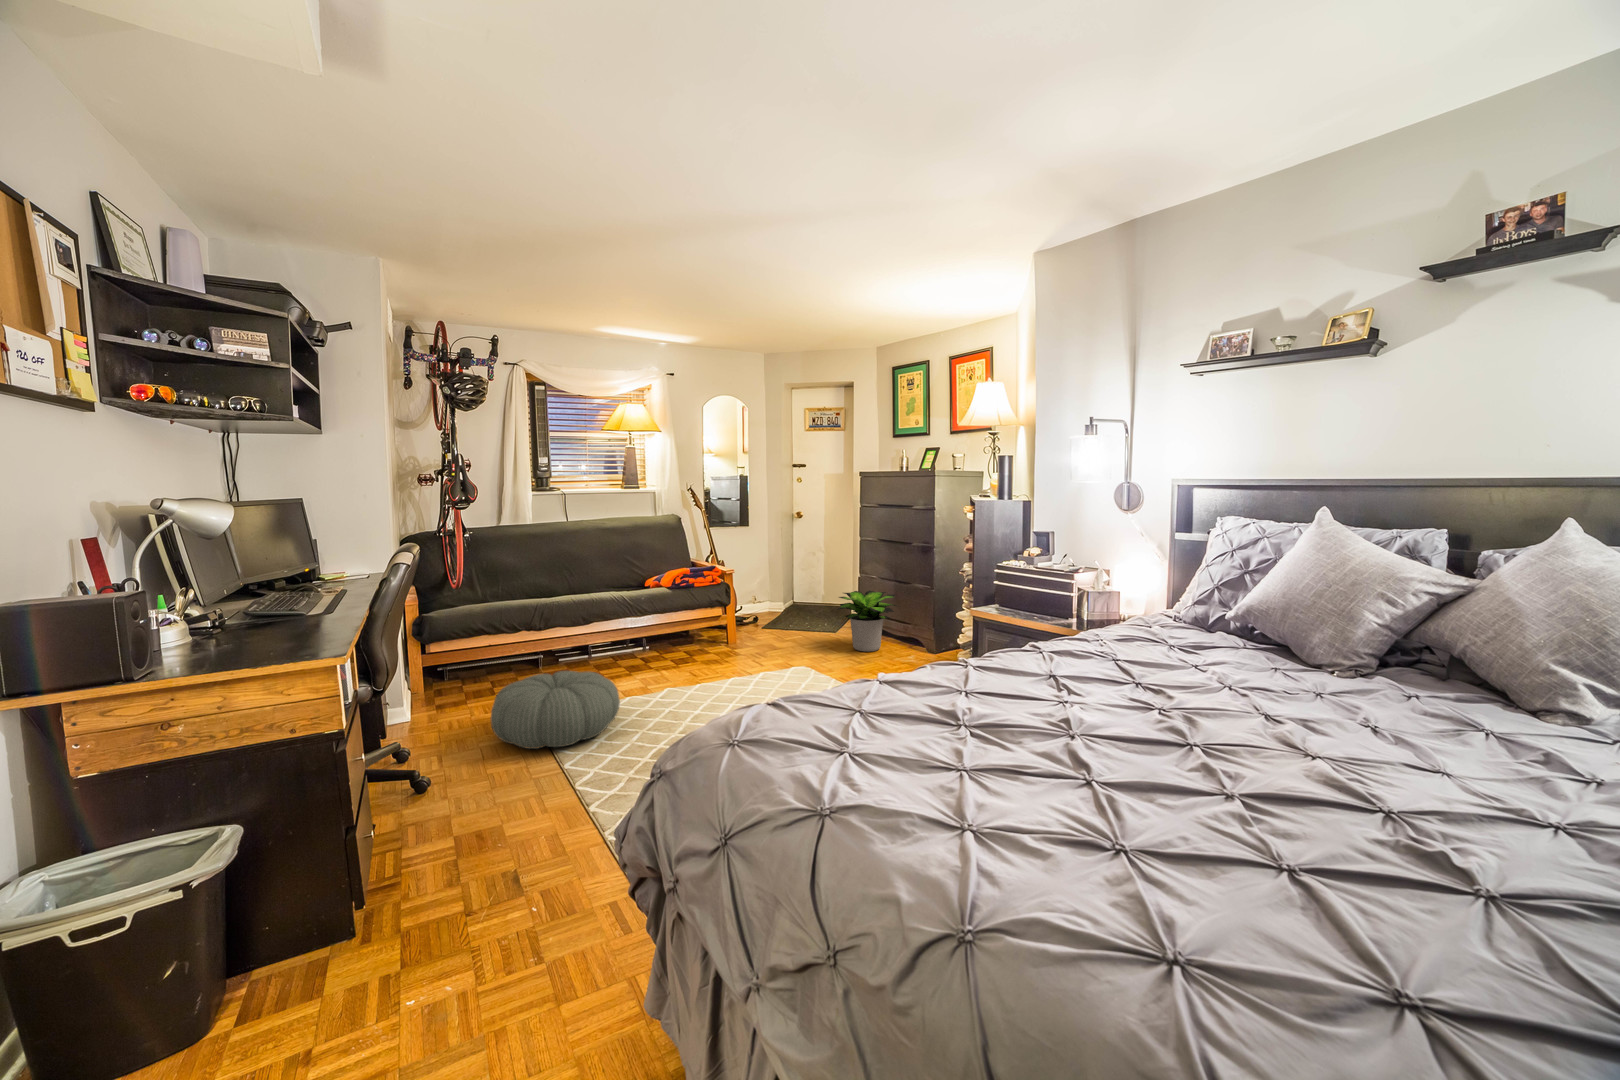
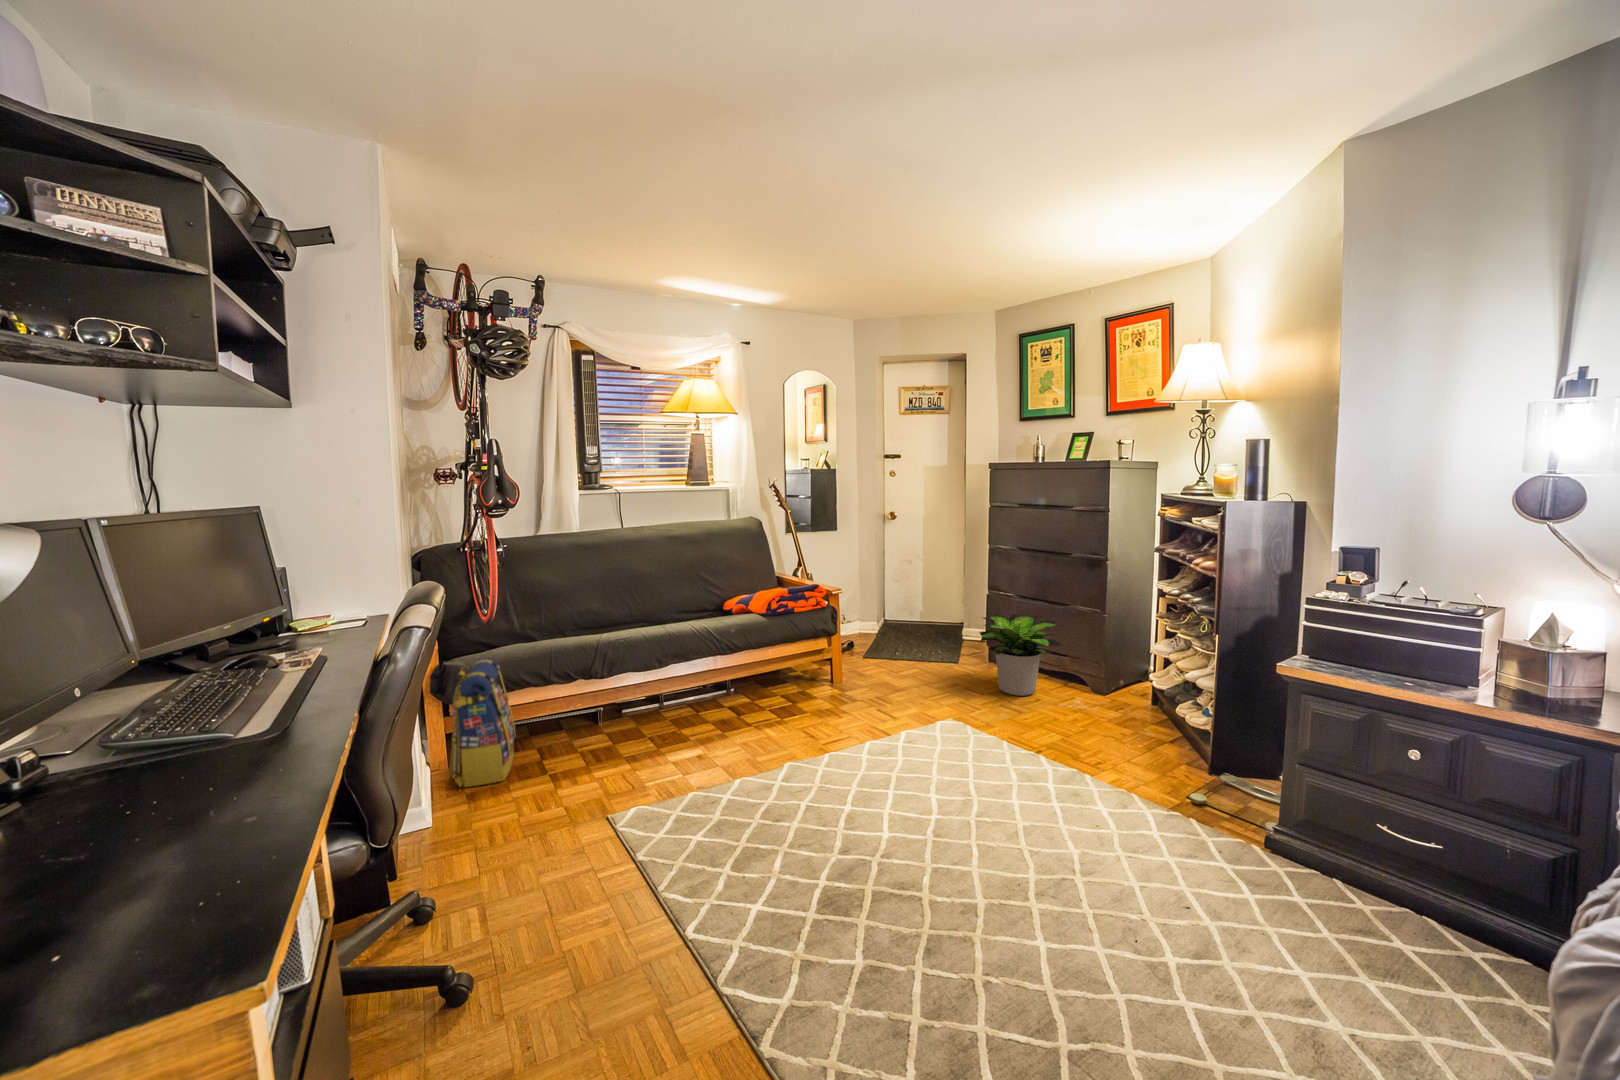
backpack: none [427,613,474,699] -> present [450,658,515,787]
pouf: present [491,671,620,749] -> none [555,757,748,911]

